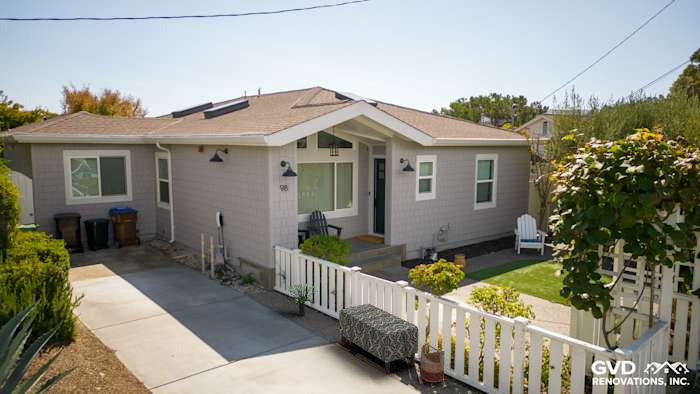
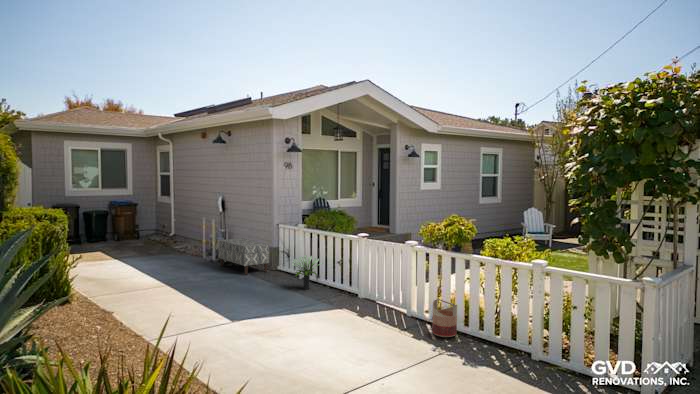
bench: present [339,304,418,374] -> present [218,238,270,274]

